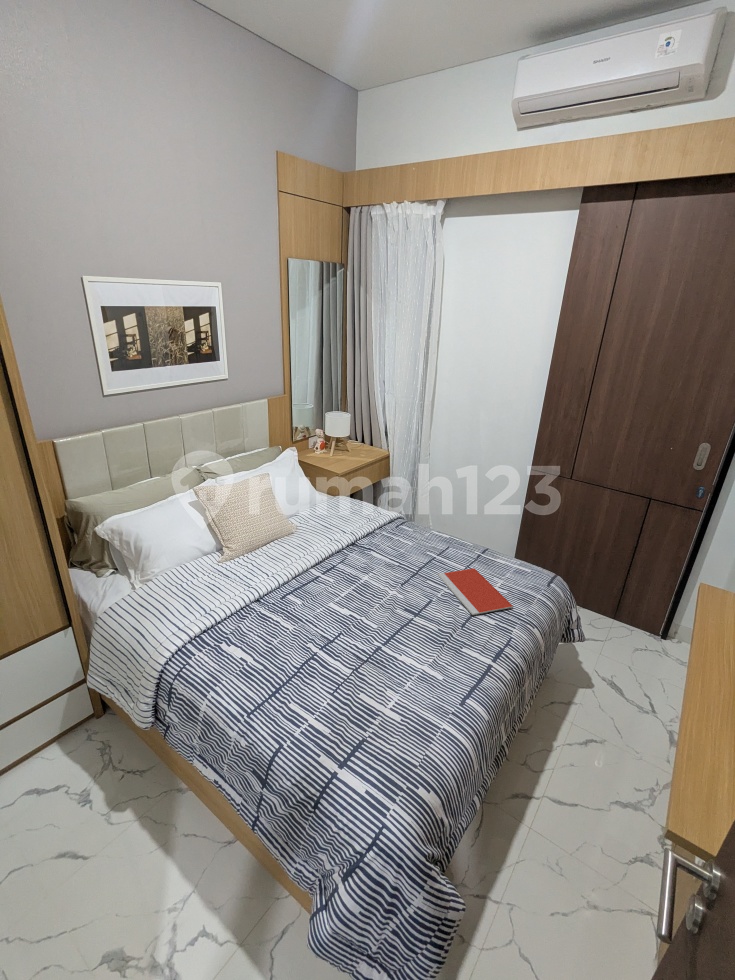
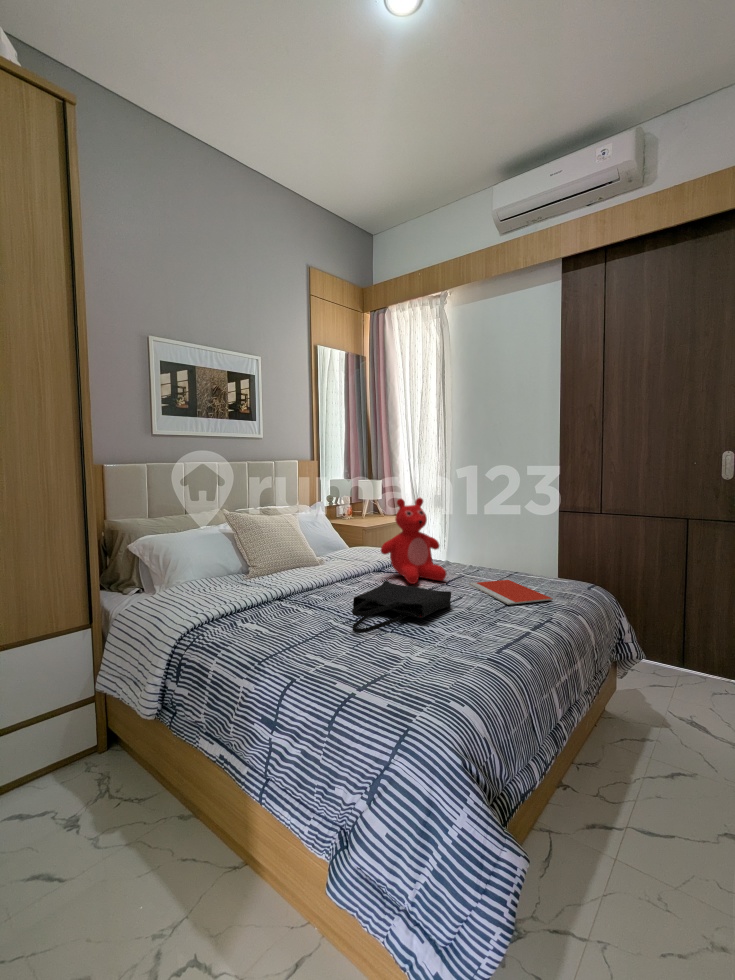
teddy bear: none [355,487,417,576] -> present [381,498,446,584]
tote bag: none [330,583,422,665] -> present [352,581,451,633]

